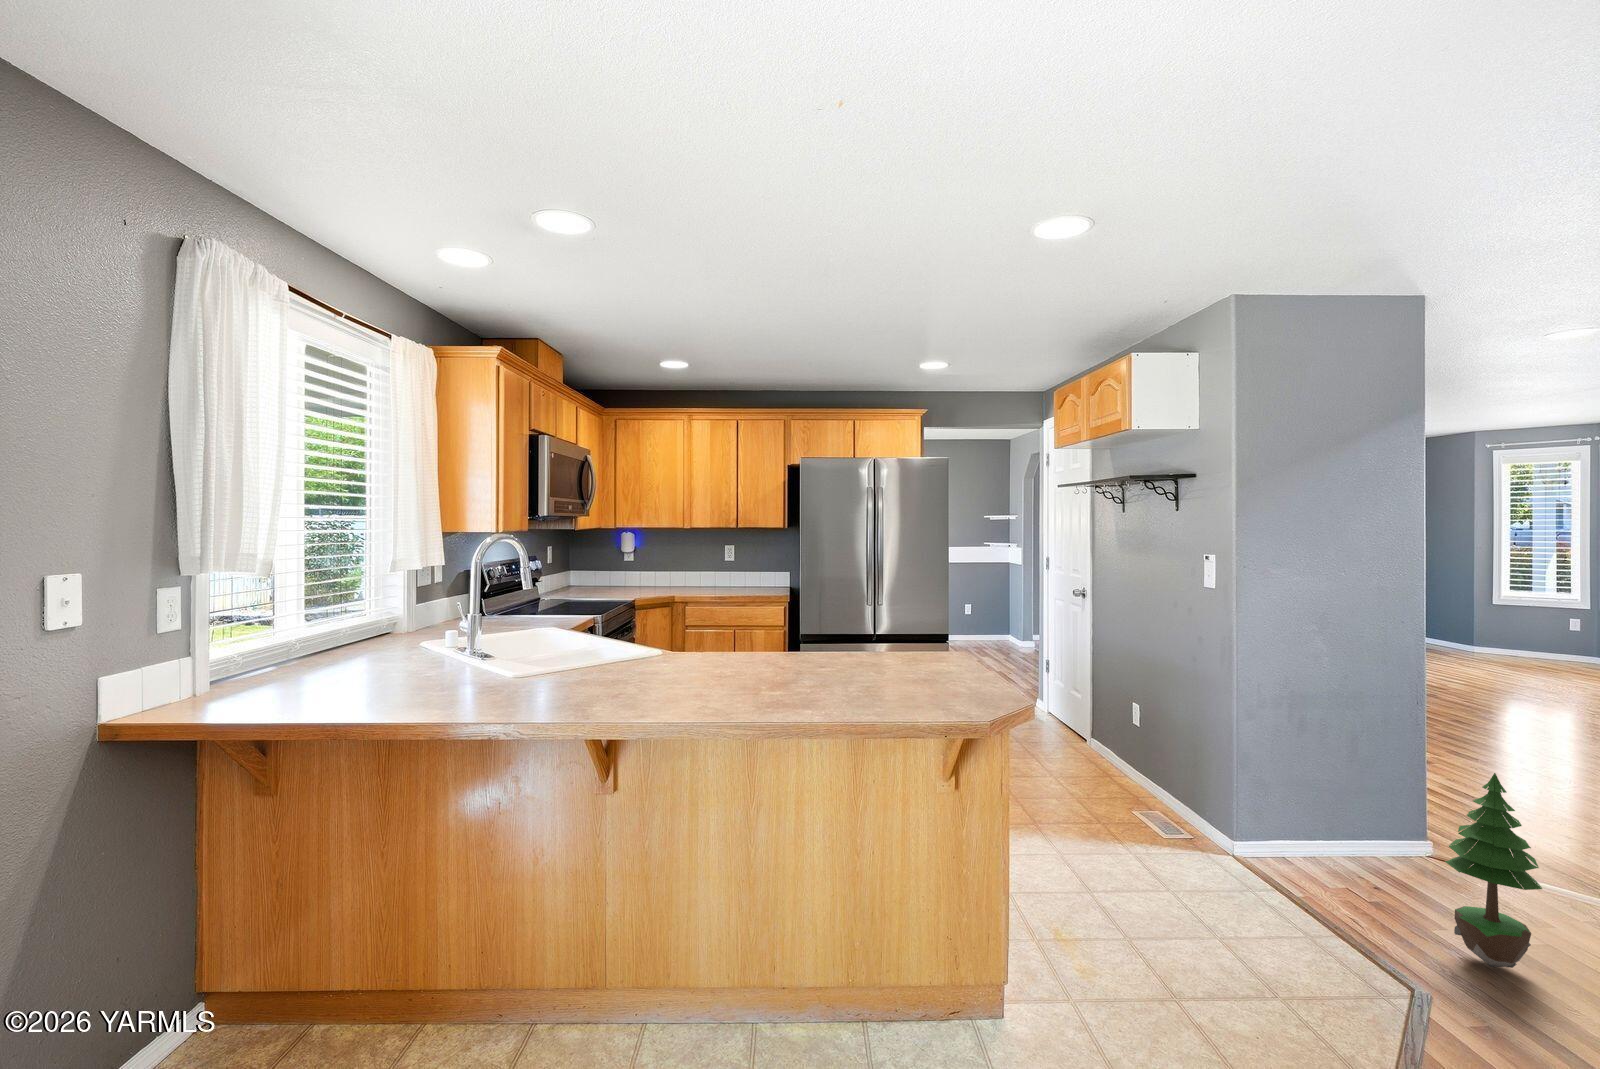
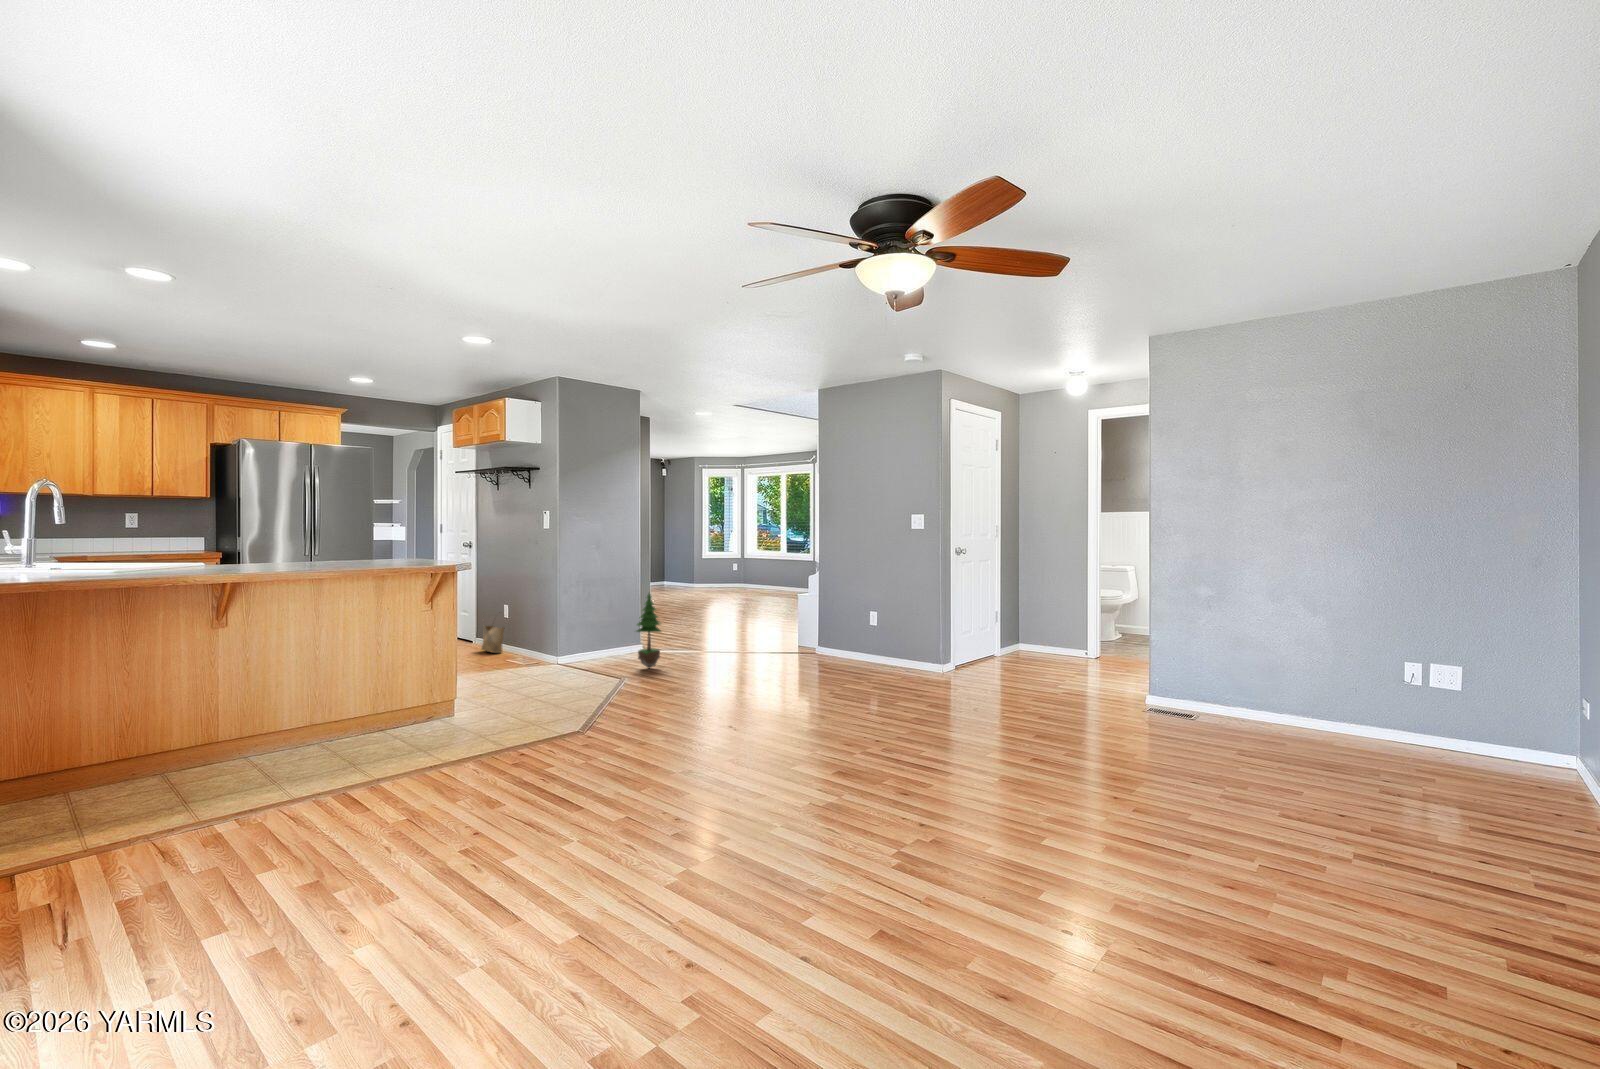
woven basket: none [1092,711,1130,783] -> present [482,626,504,653]

